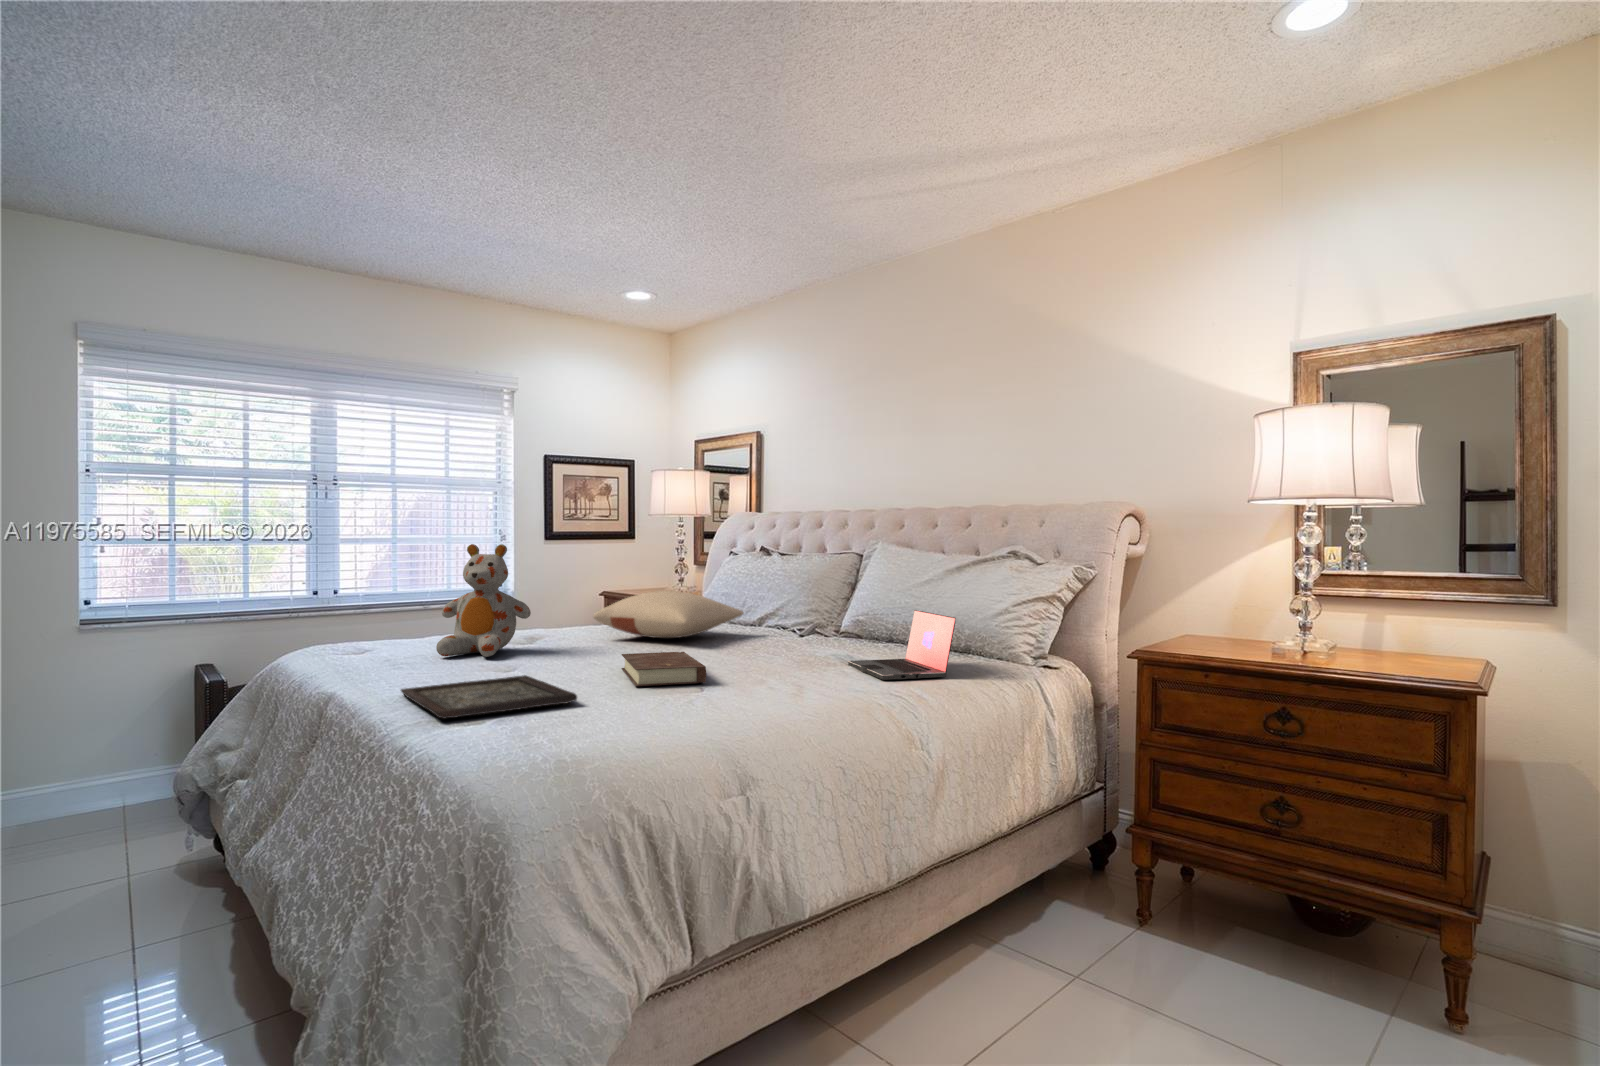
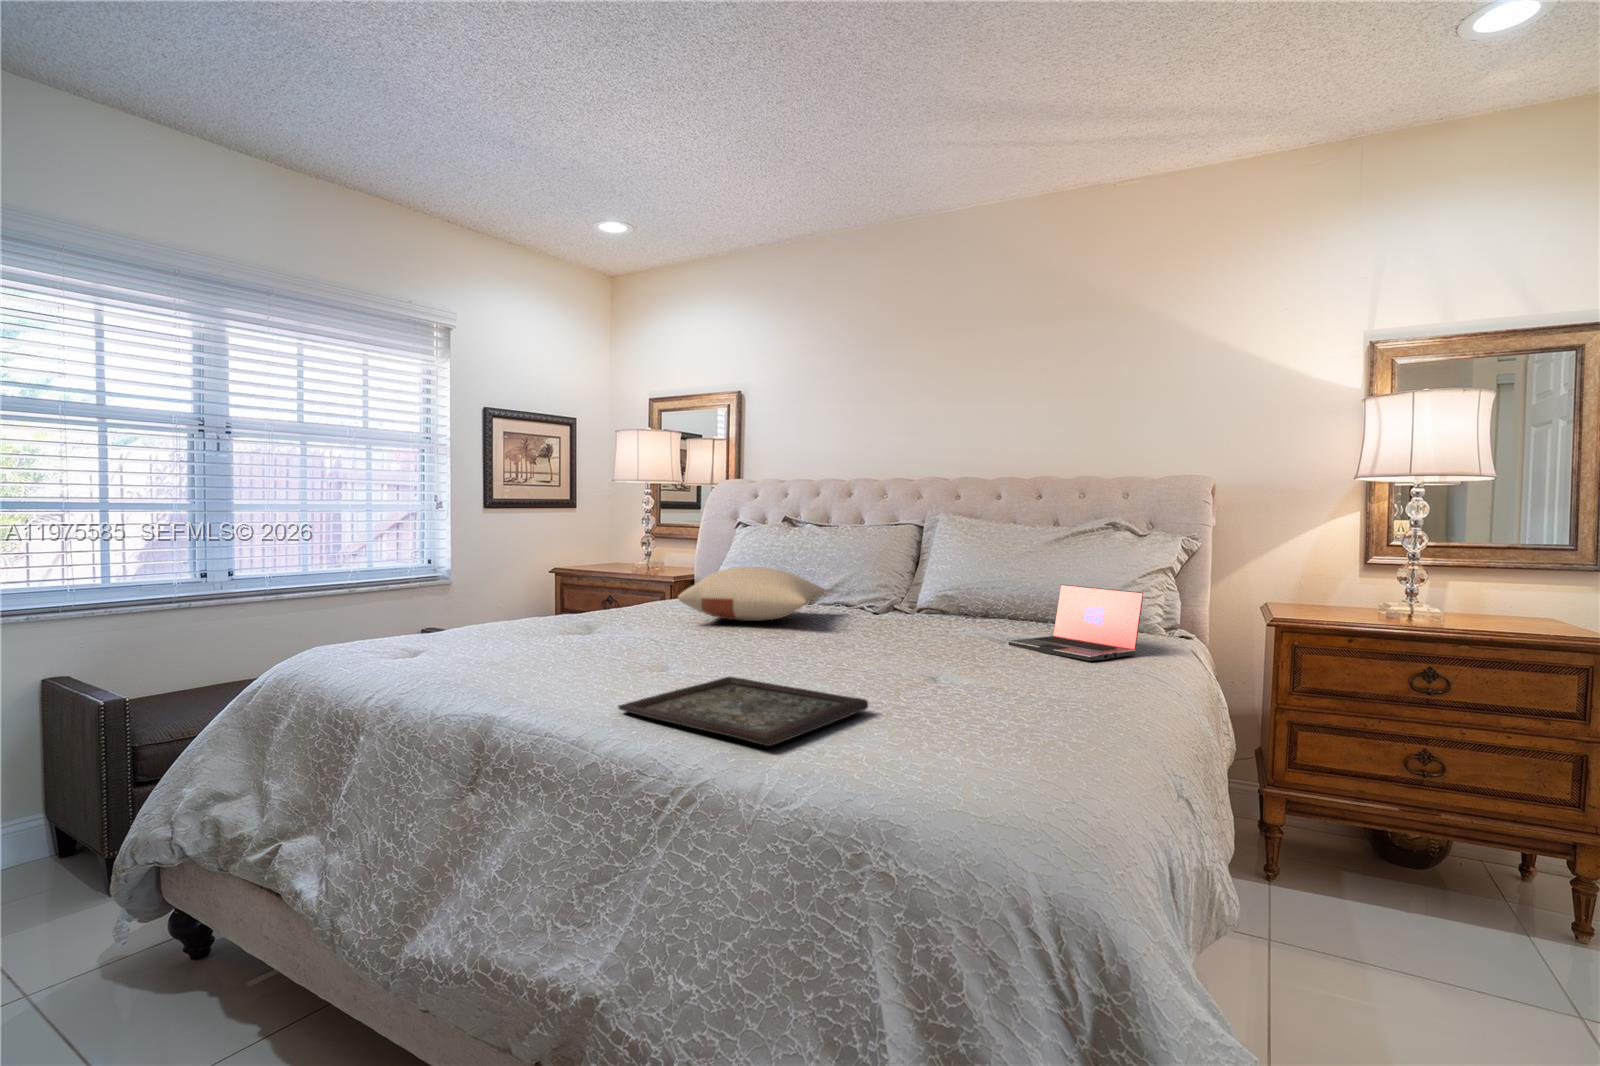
stuffed bear: present [436,544,531,657] -> none [526,511,642,654]
book: present [622,652,706,686] -> none [795,638,936,683]

